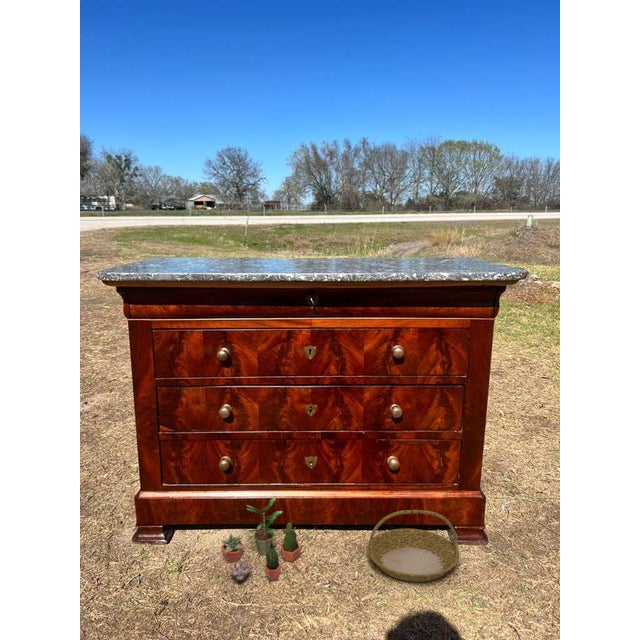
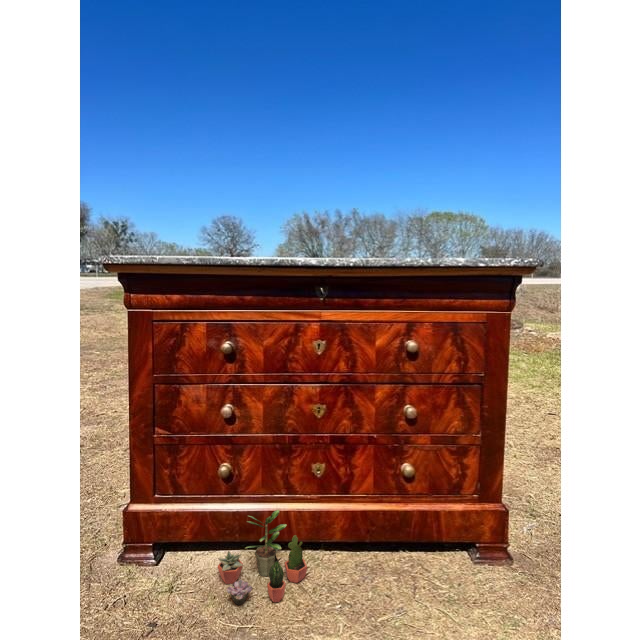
basket: present [367,510,459,582] -> none [382,518,485,602]

